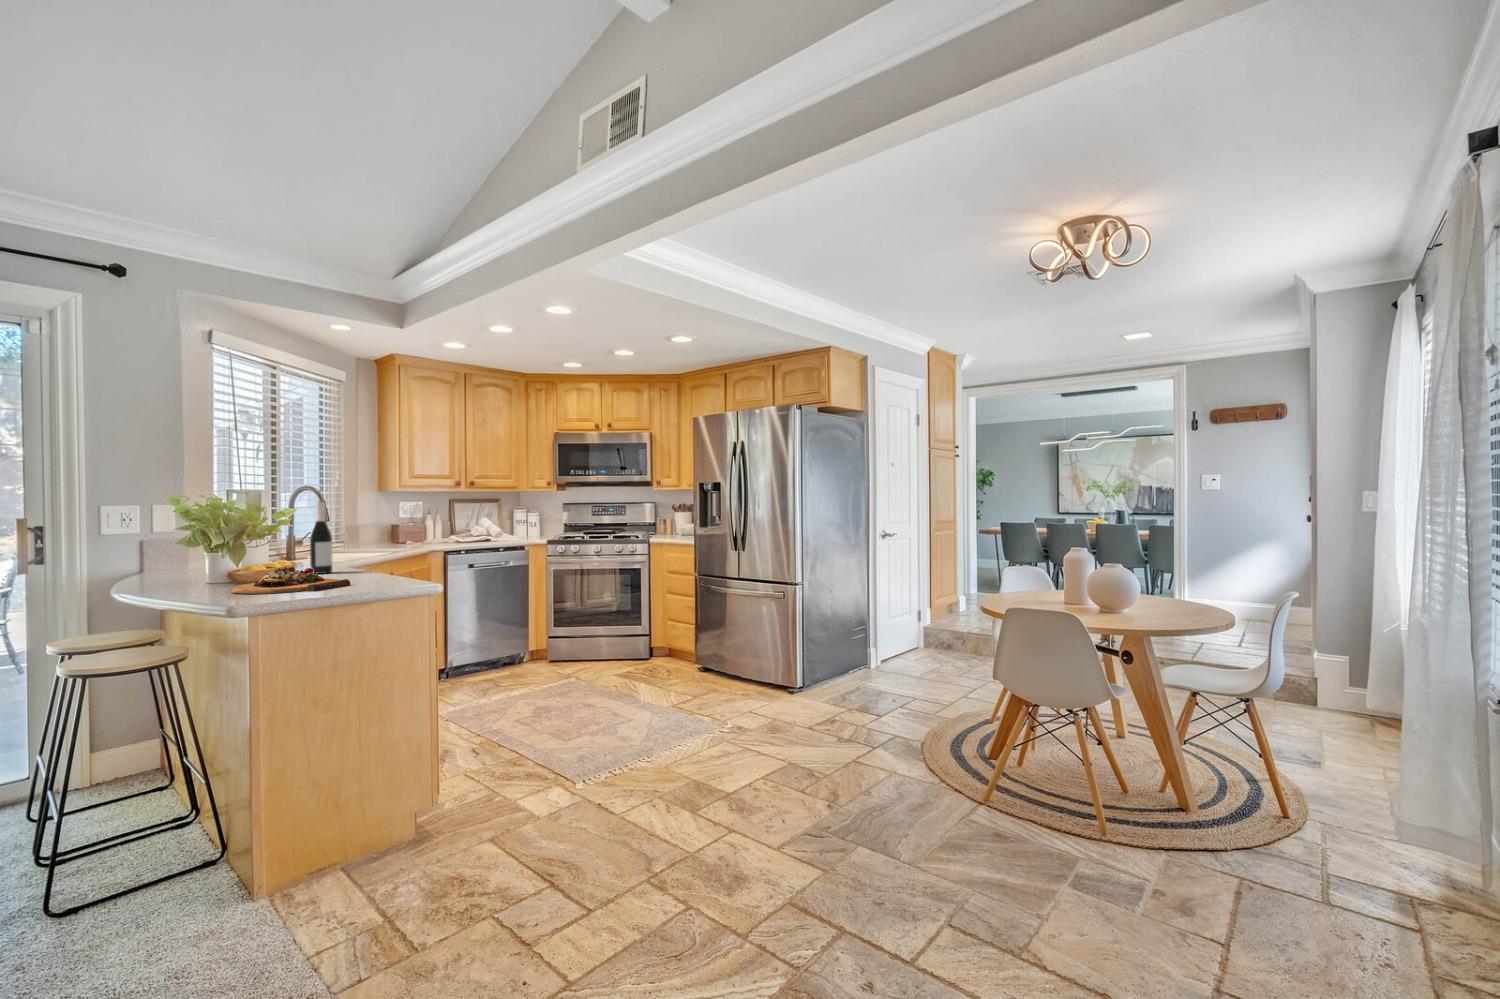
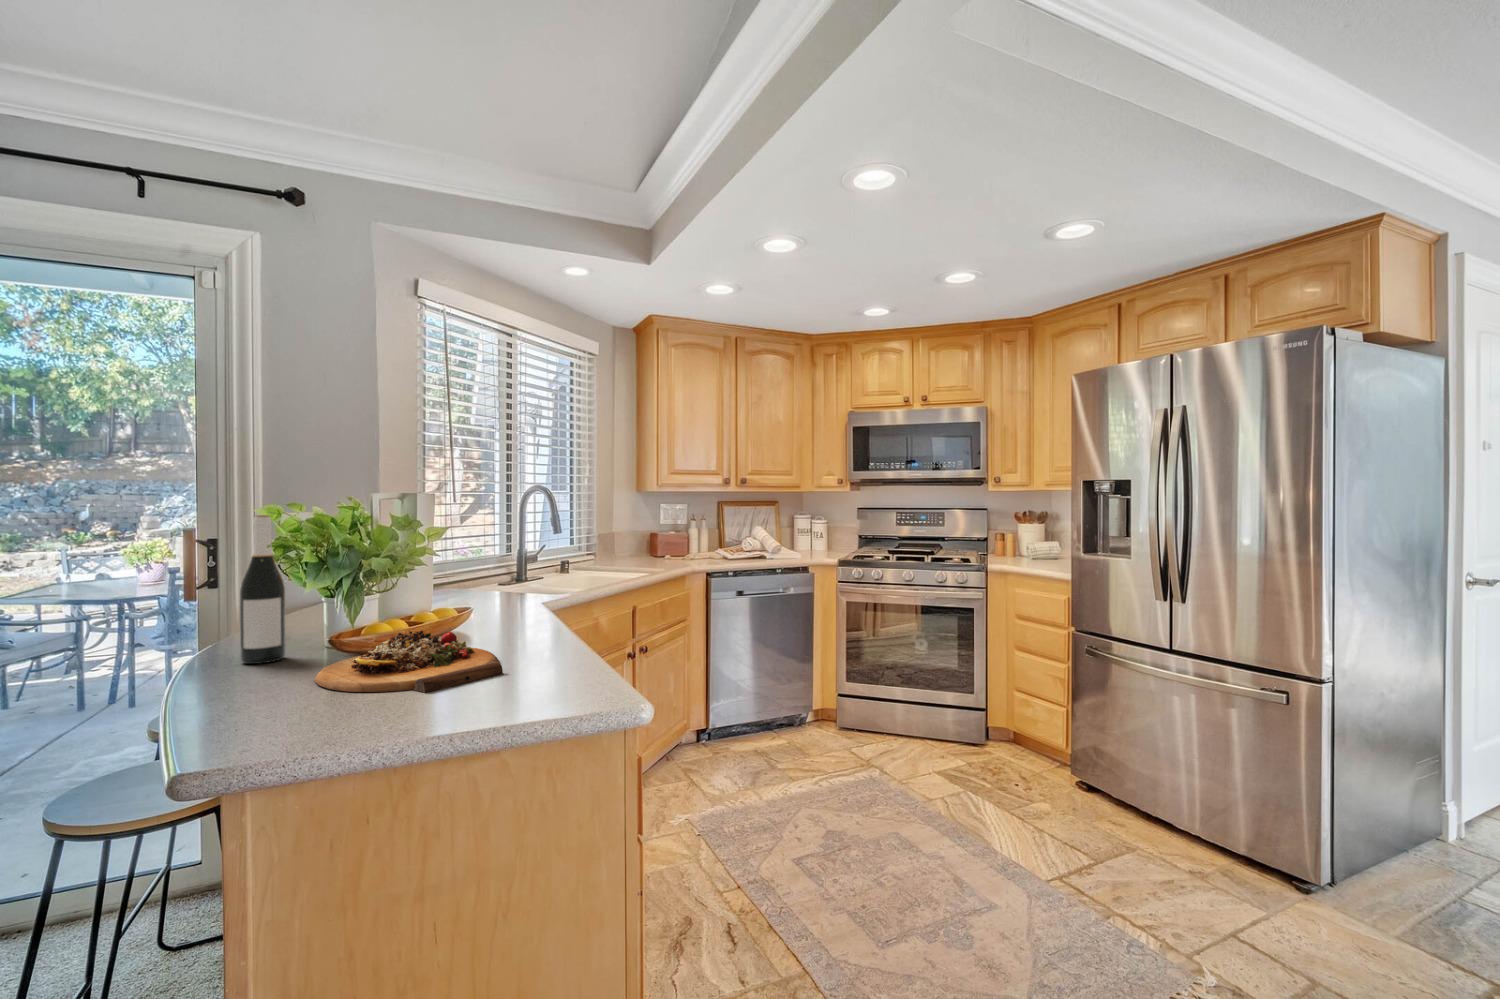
wine bottle: present [310,501,332,574] -> present [240,515,286,664]

